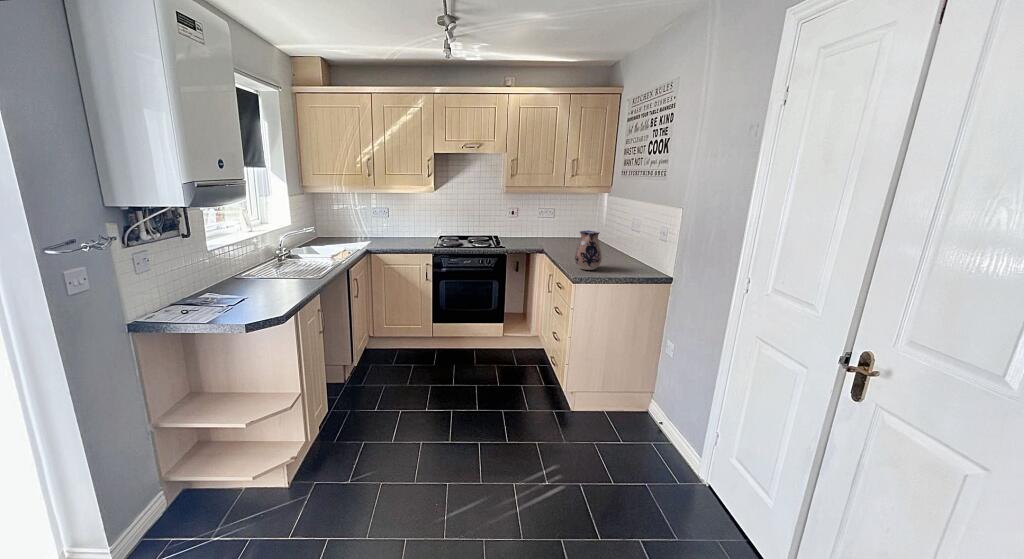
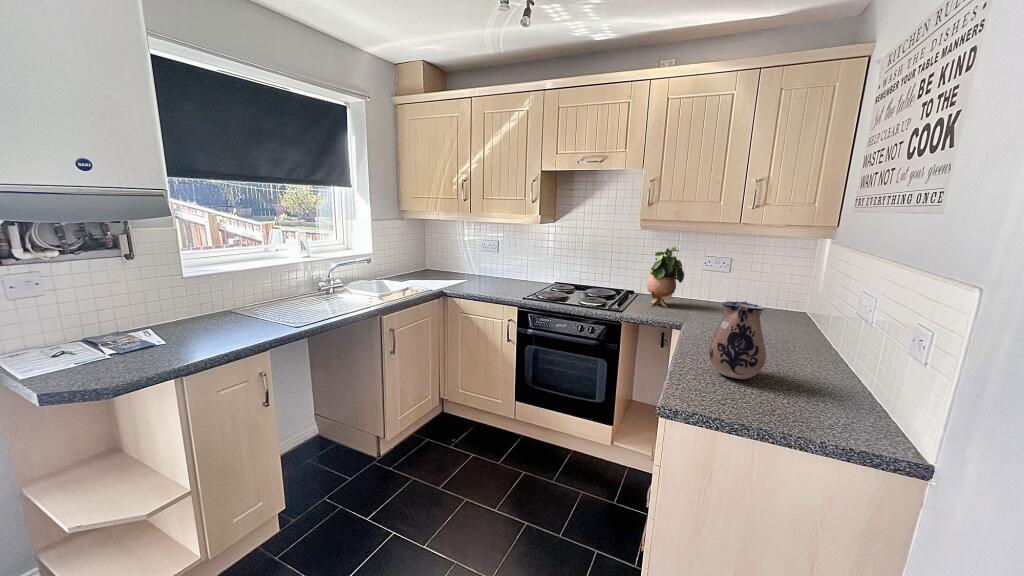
potted plant: none [512,204,535,243] -> present [647,247,684,307]

